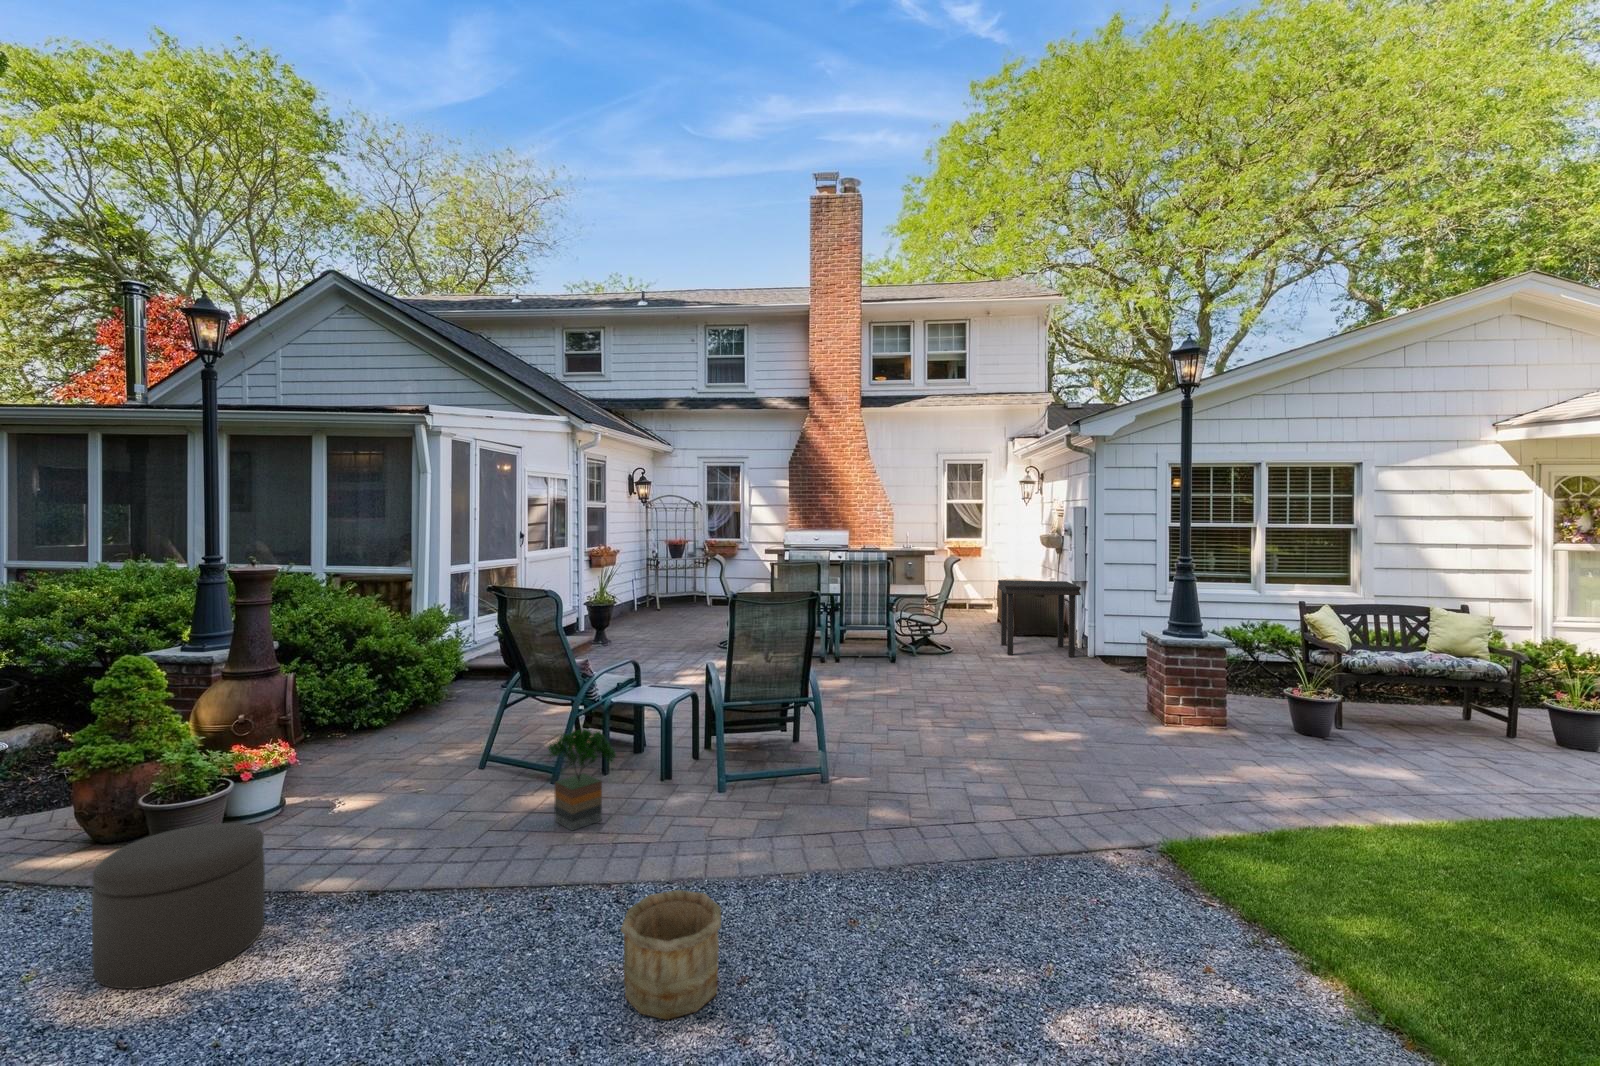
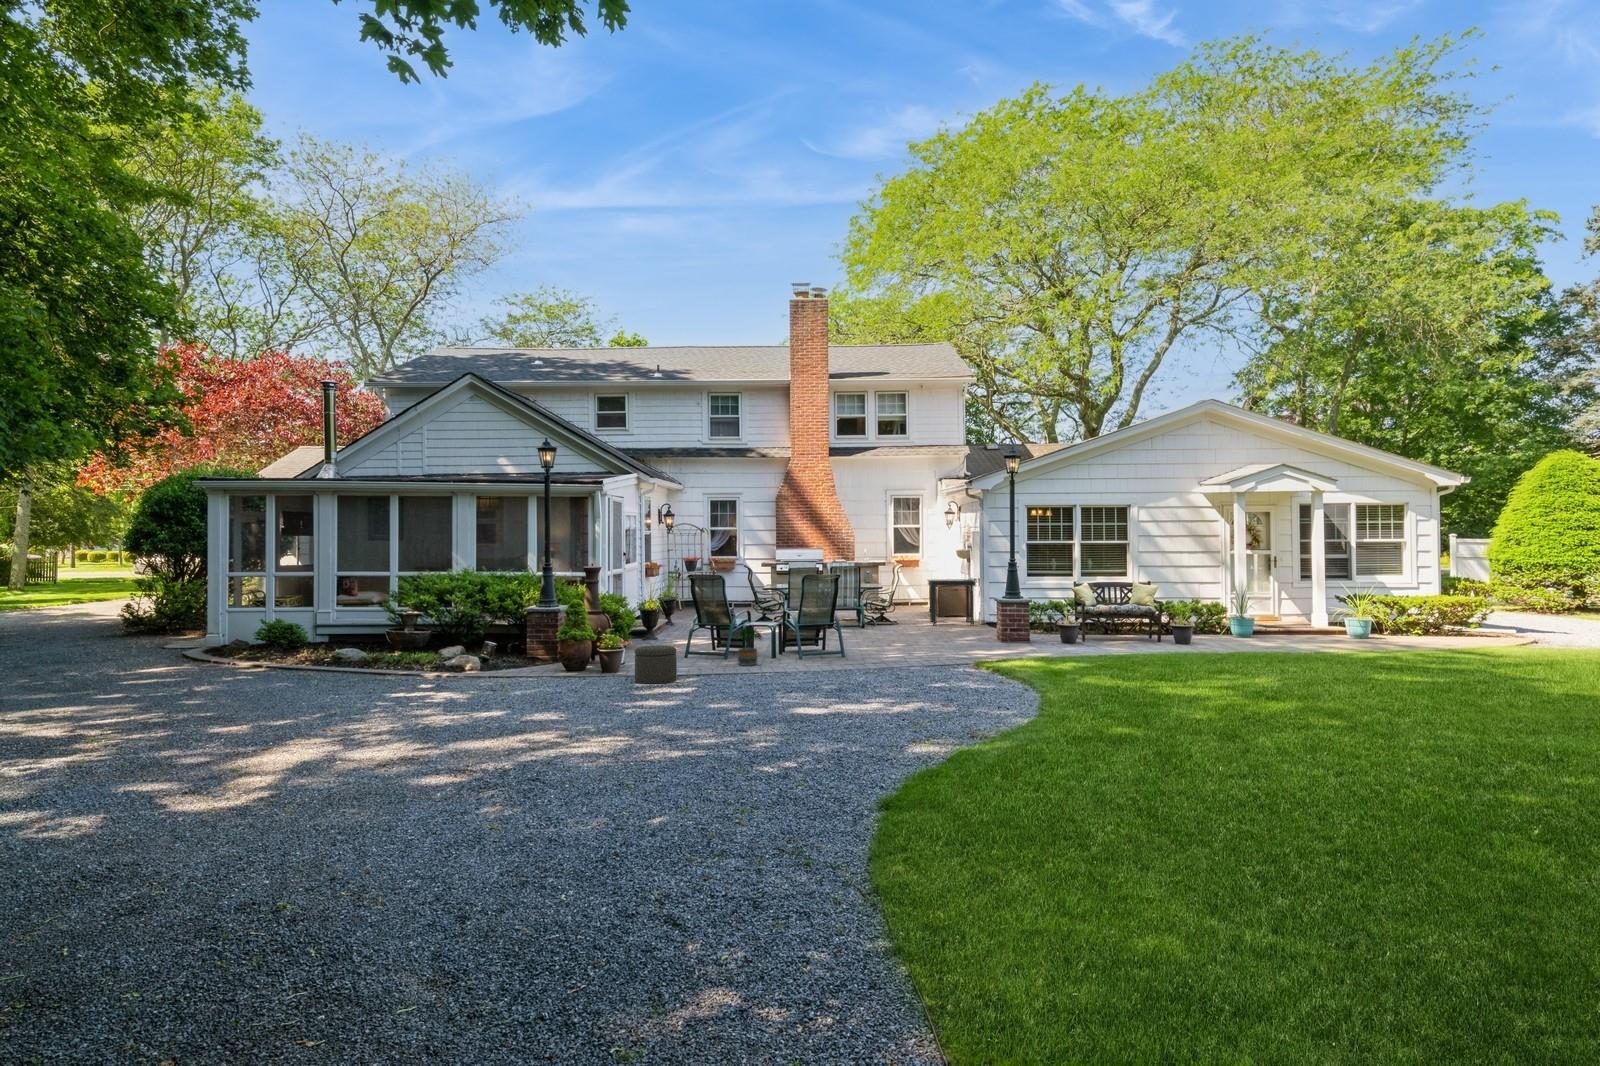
wooden bucket: present [621,890,721,1020] -> none [801,655,831,682]

